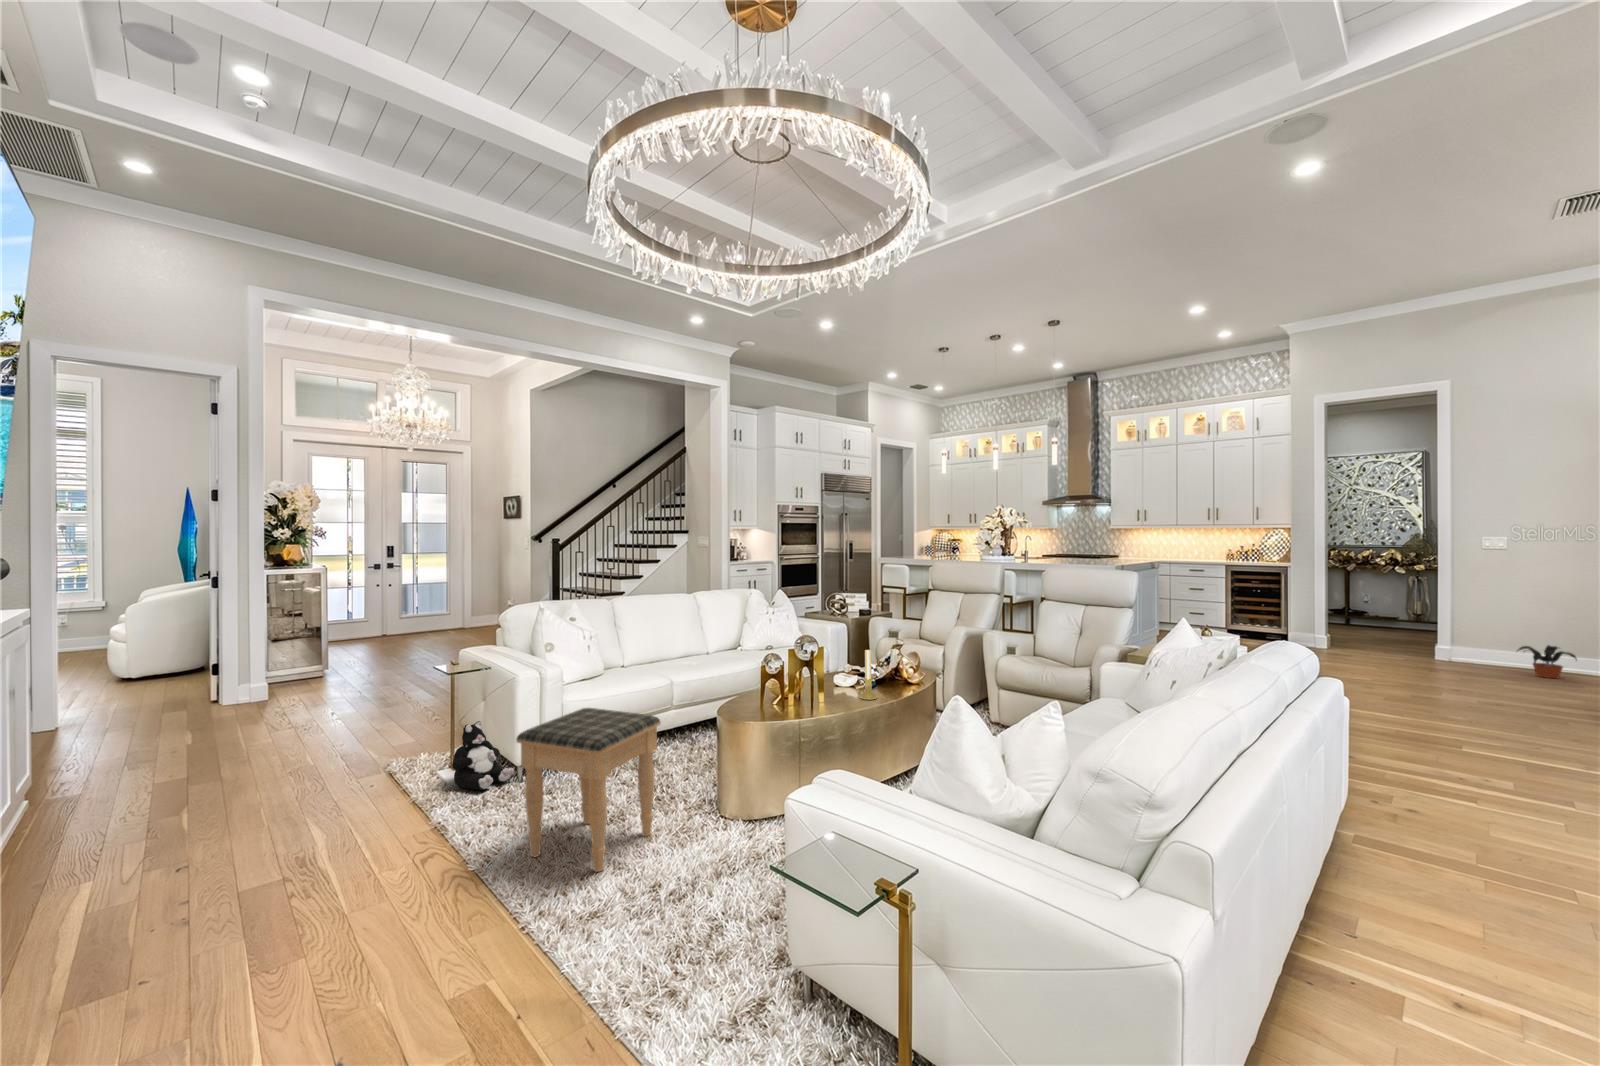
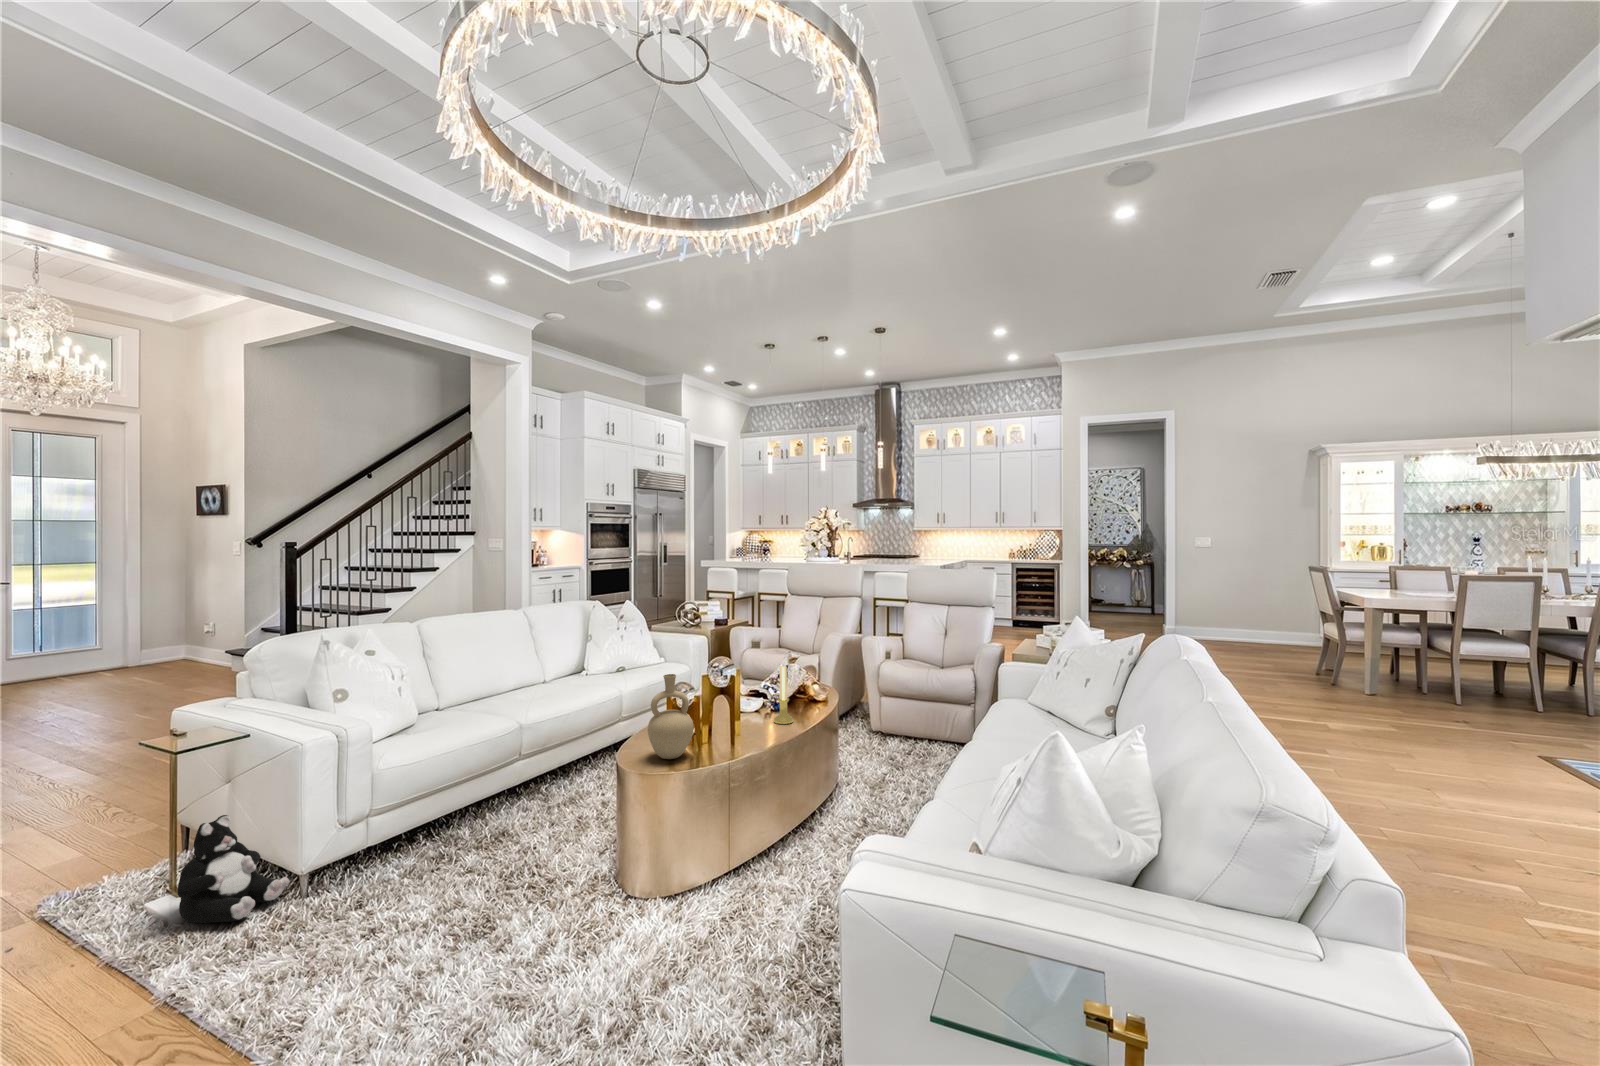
potted plant: present [1518,645,1577,678] -> none [1227,621,1266,647]
vase: none [741,648,777,715] -> present [648,674,694,759]
footstool: present [516,708,660,872] -> none [337,779,557,1027]

